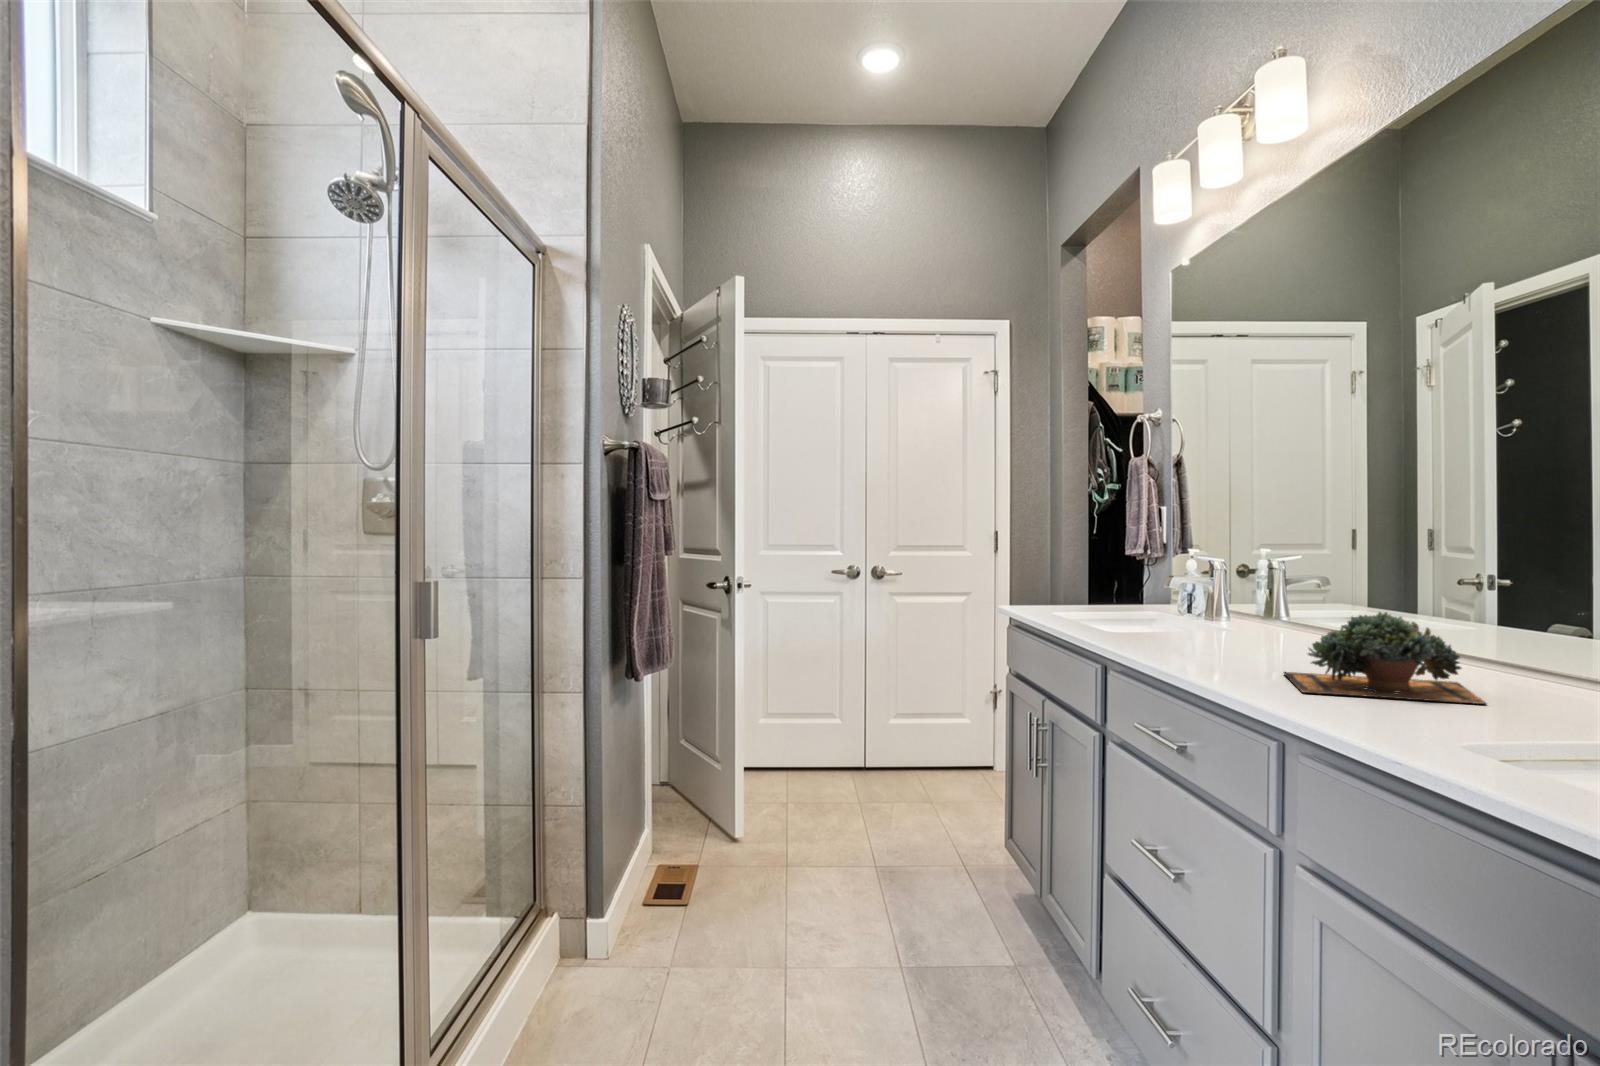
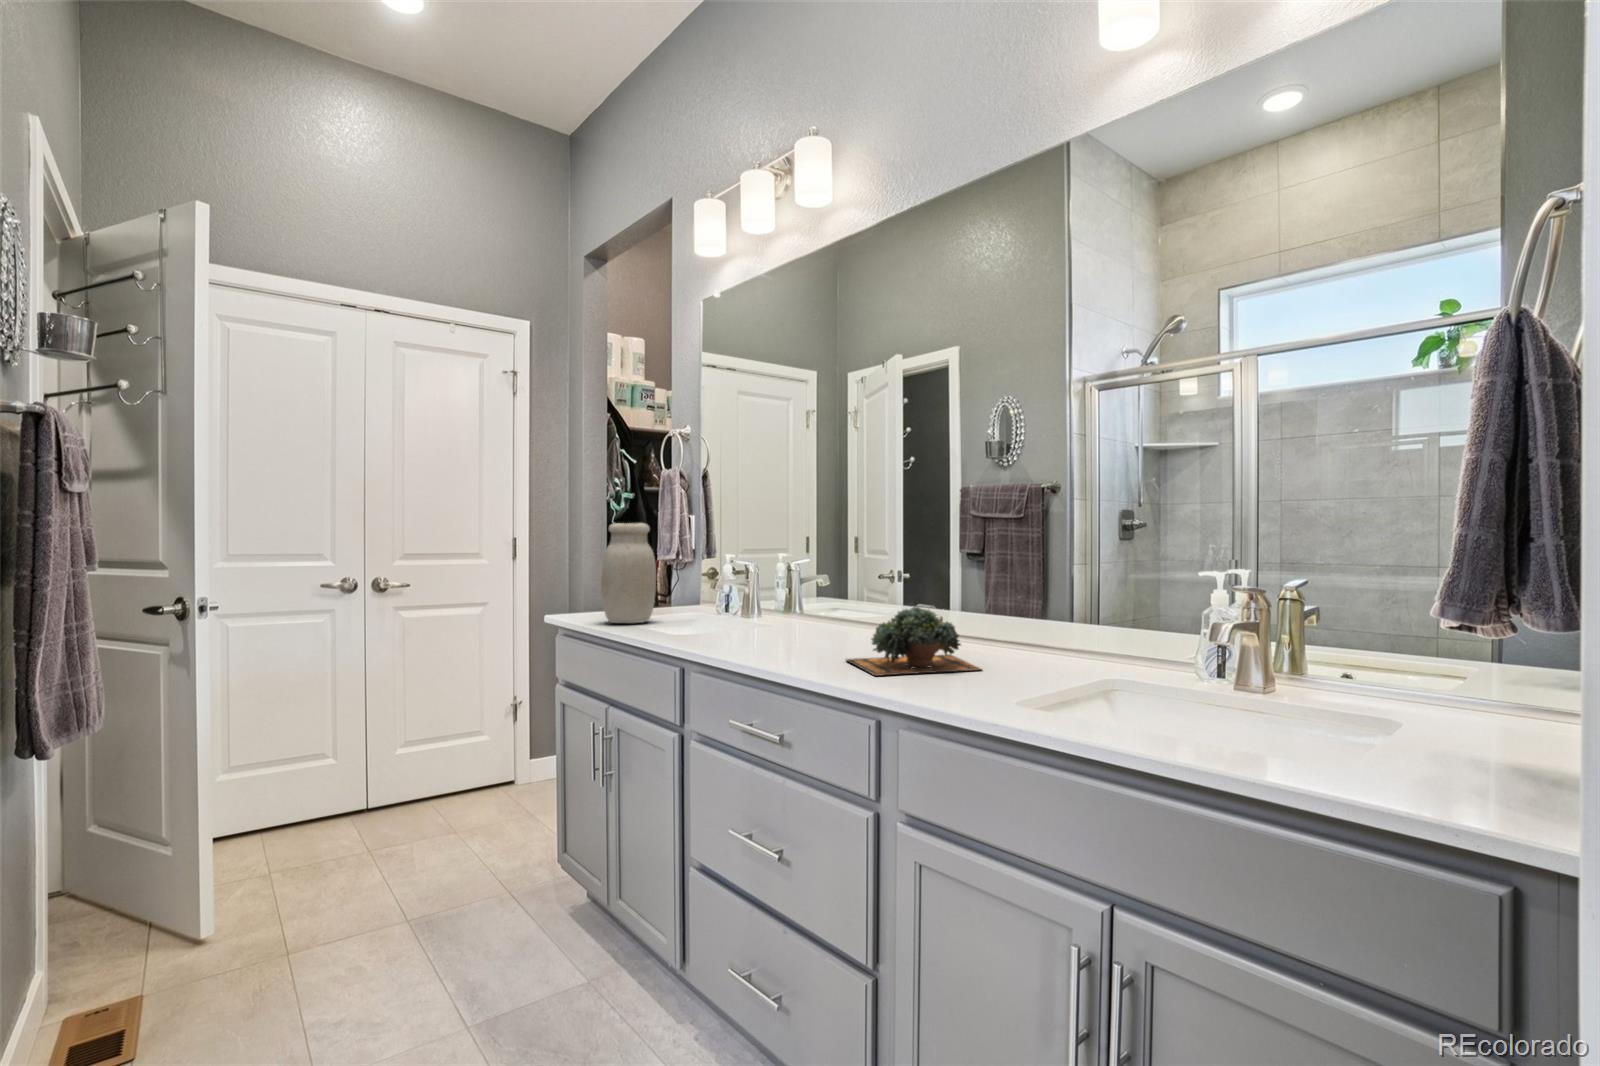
jar: none [1042,514,1101,619] -> present [601,523,656,623]

